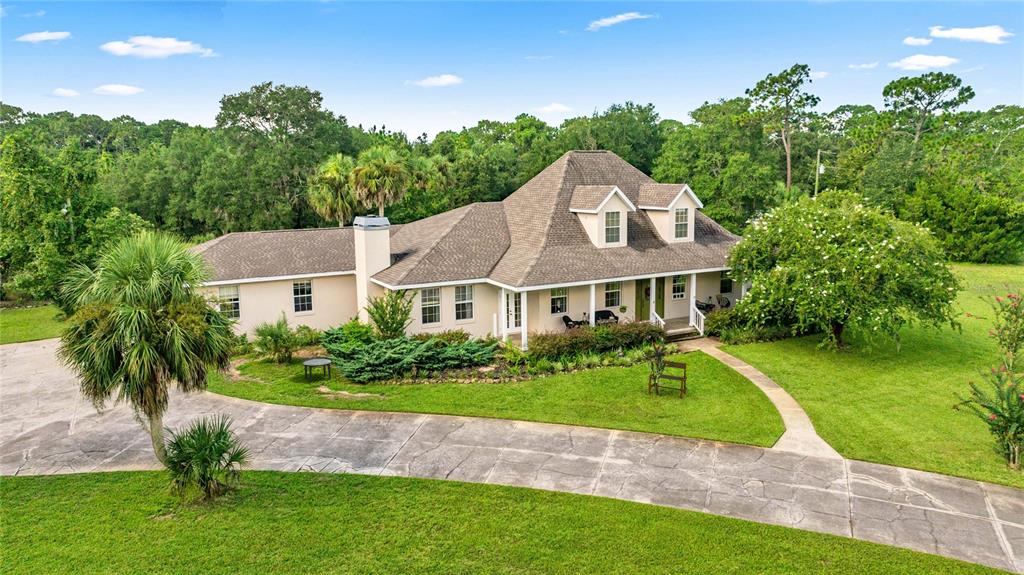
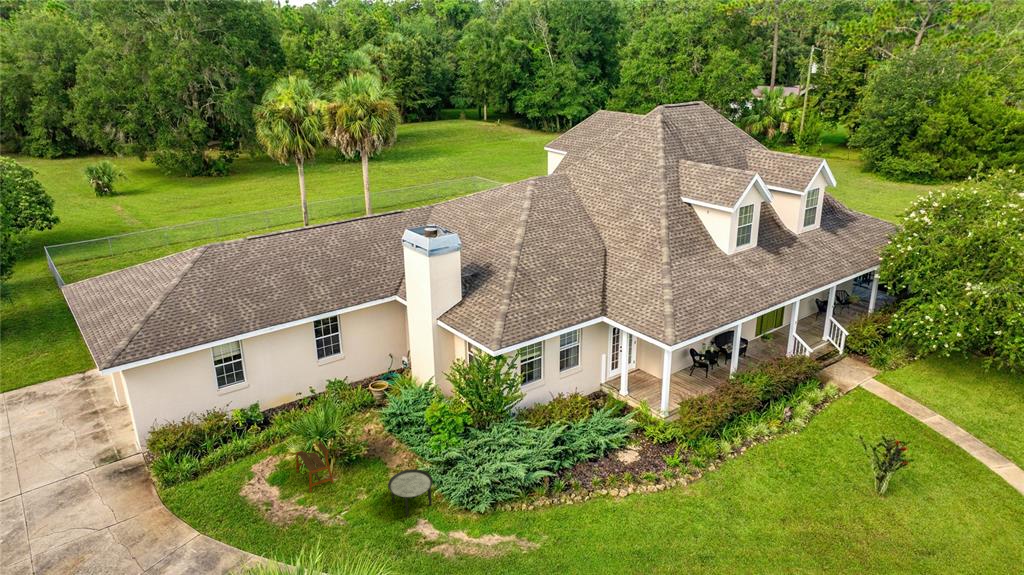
bench: present [648,360,687,399] -> present [296,441,334,493]

